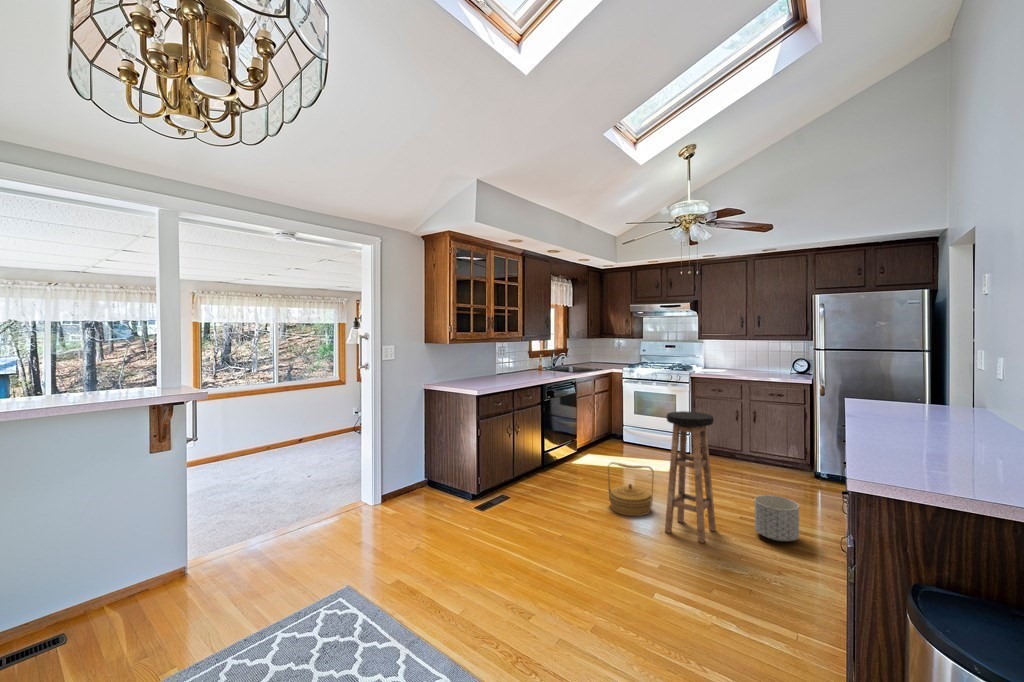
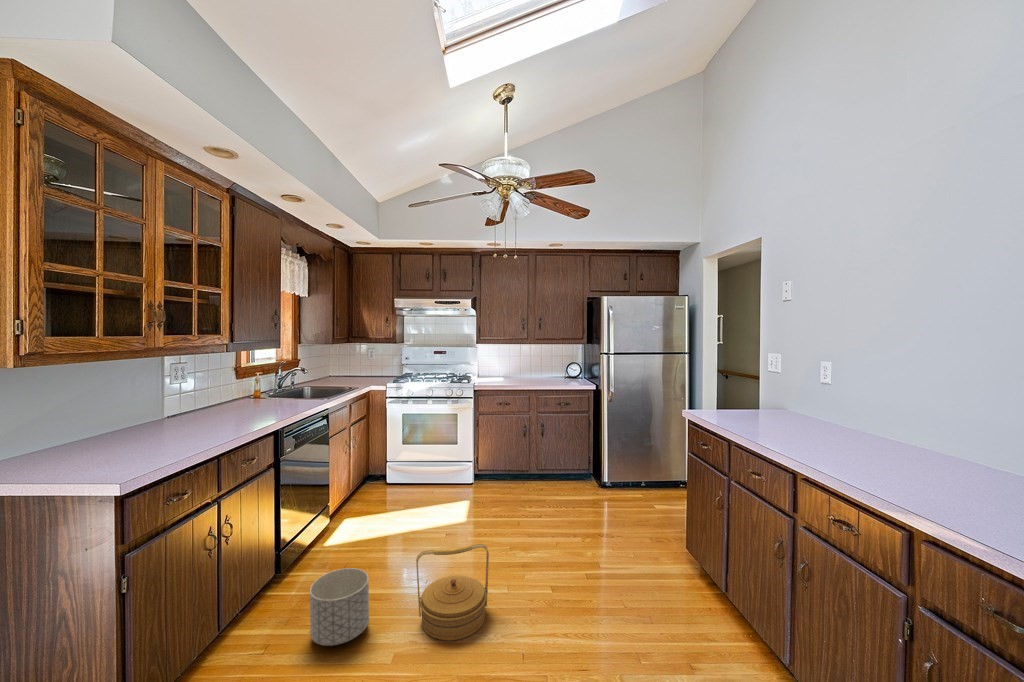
bar stool: present [665,411,716,543] -> none [523,453,590,659]
planter: present [755,495,799,542] -> present [310,568,369,646]

